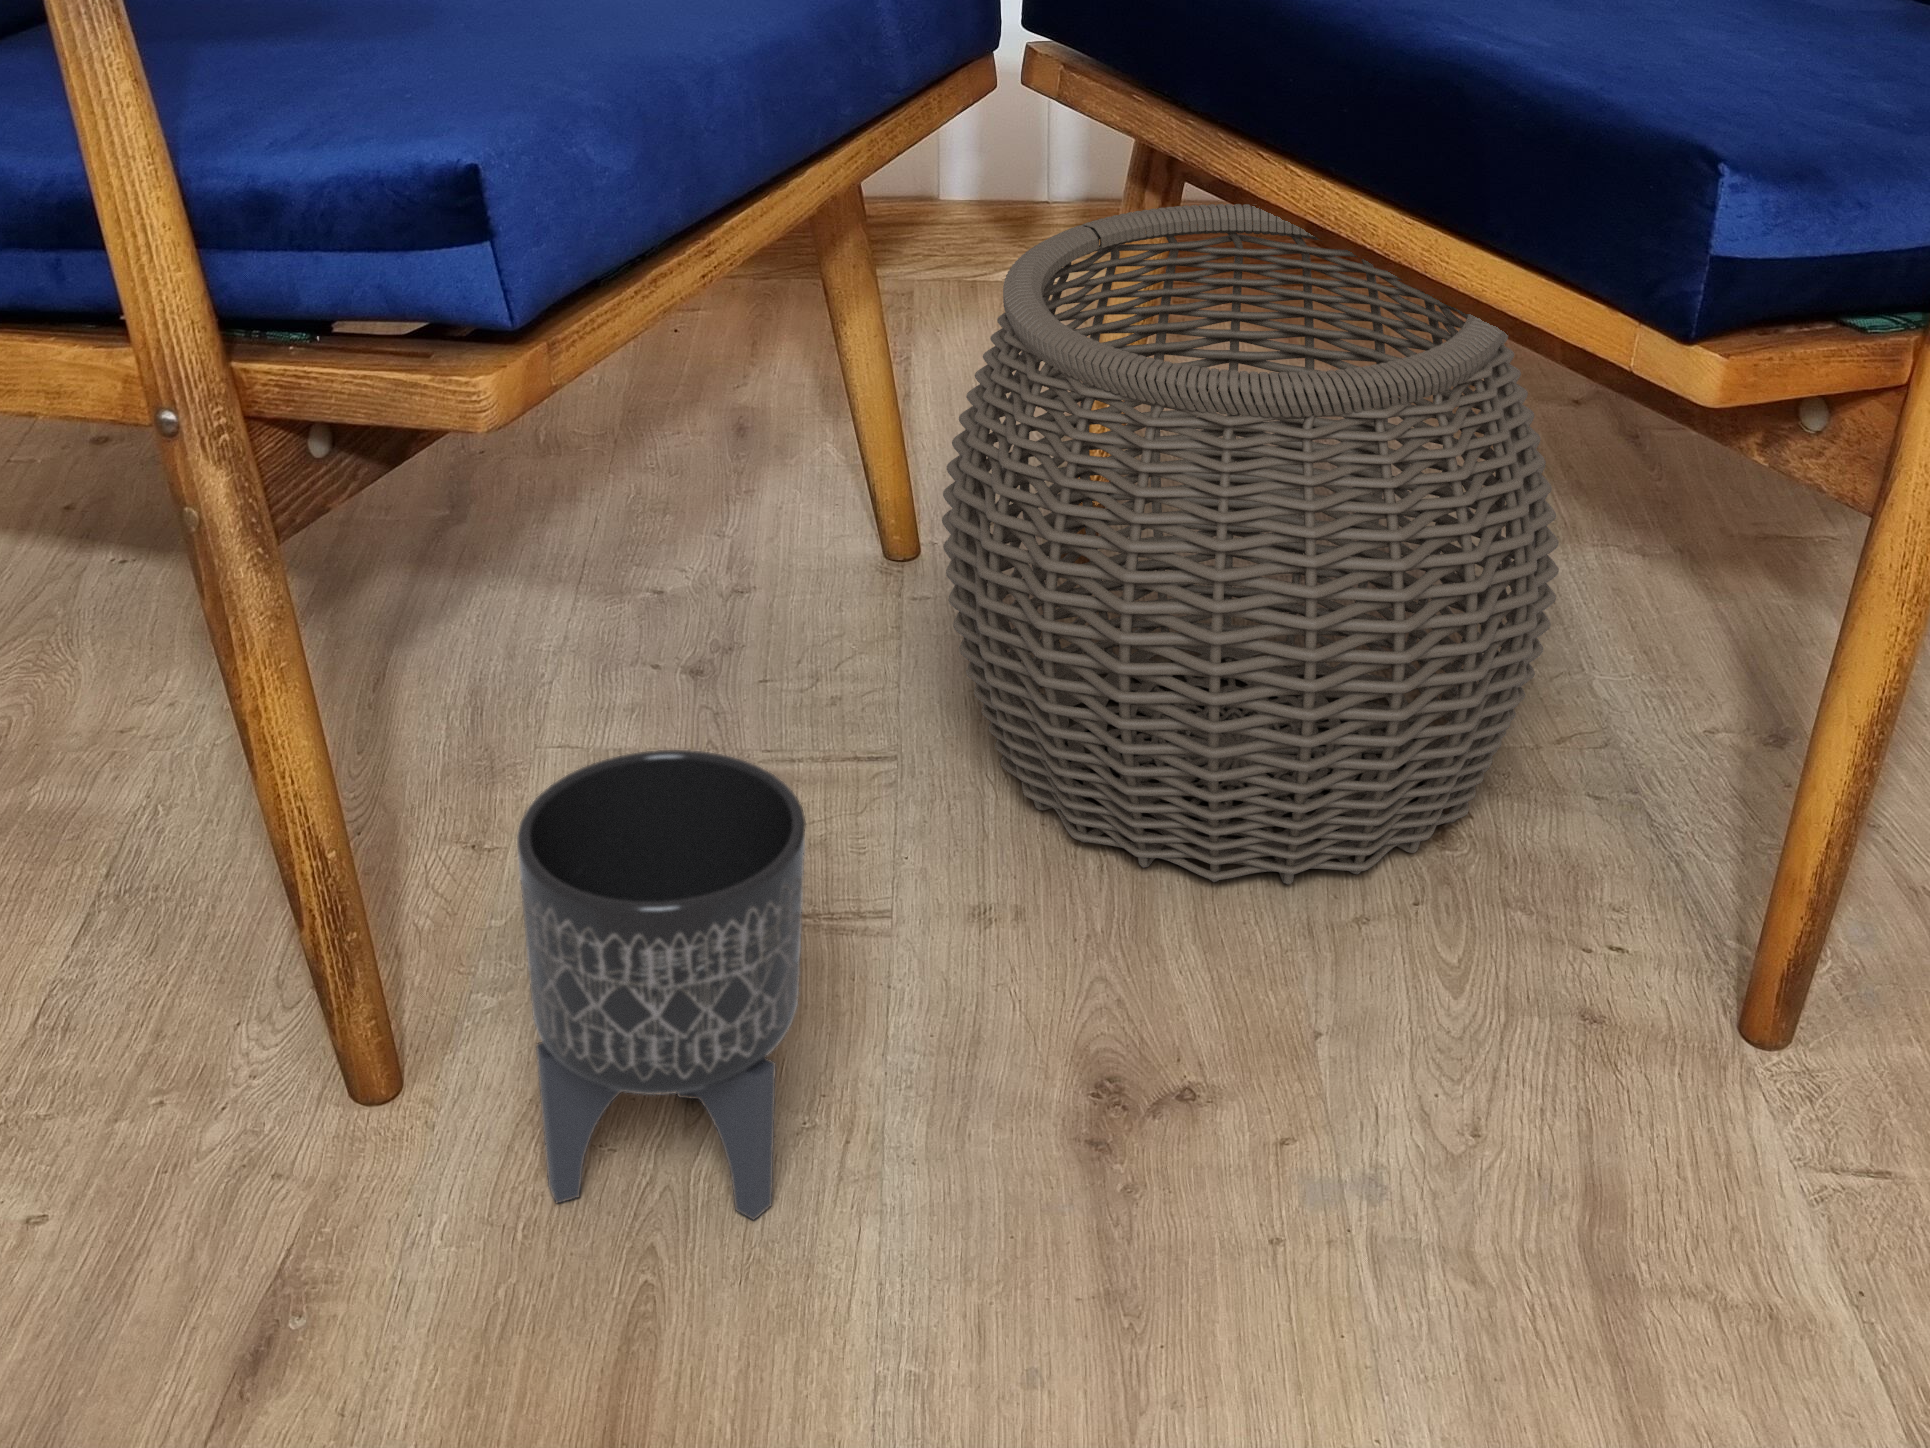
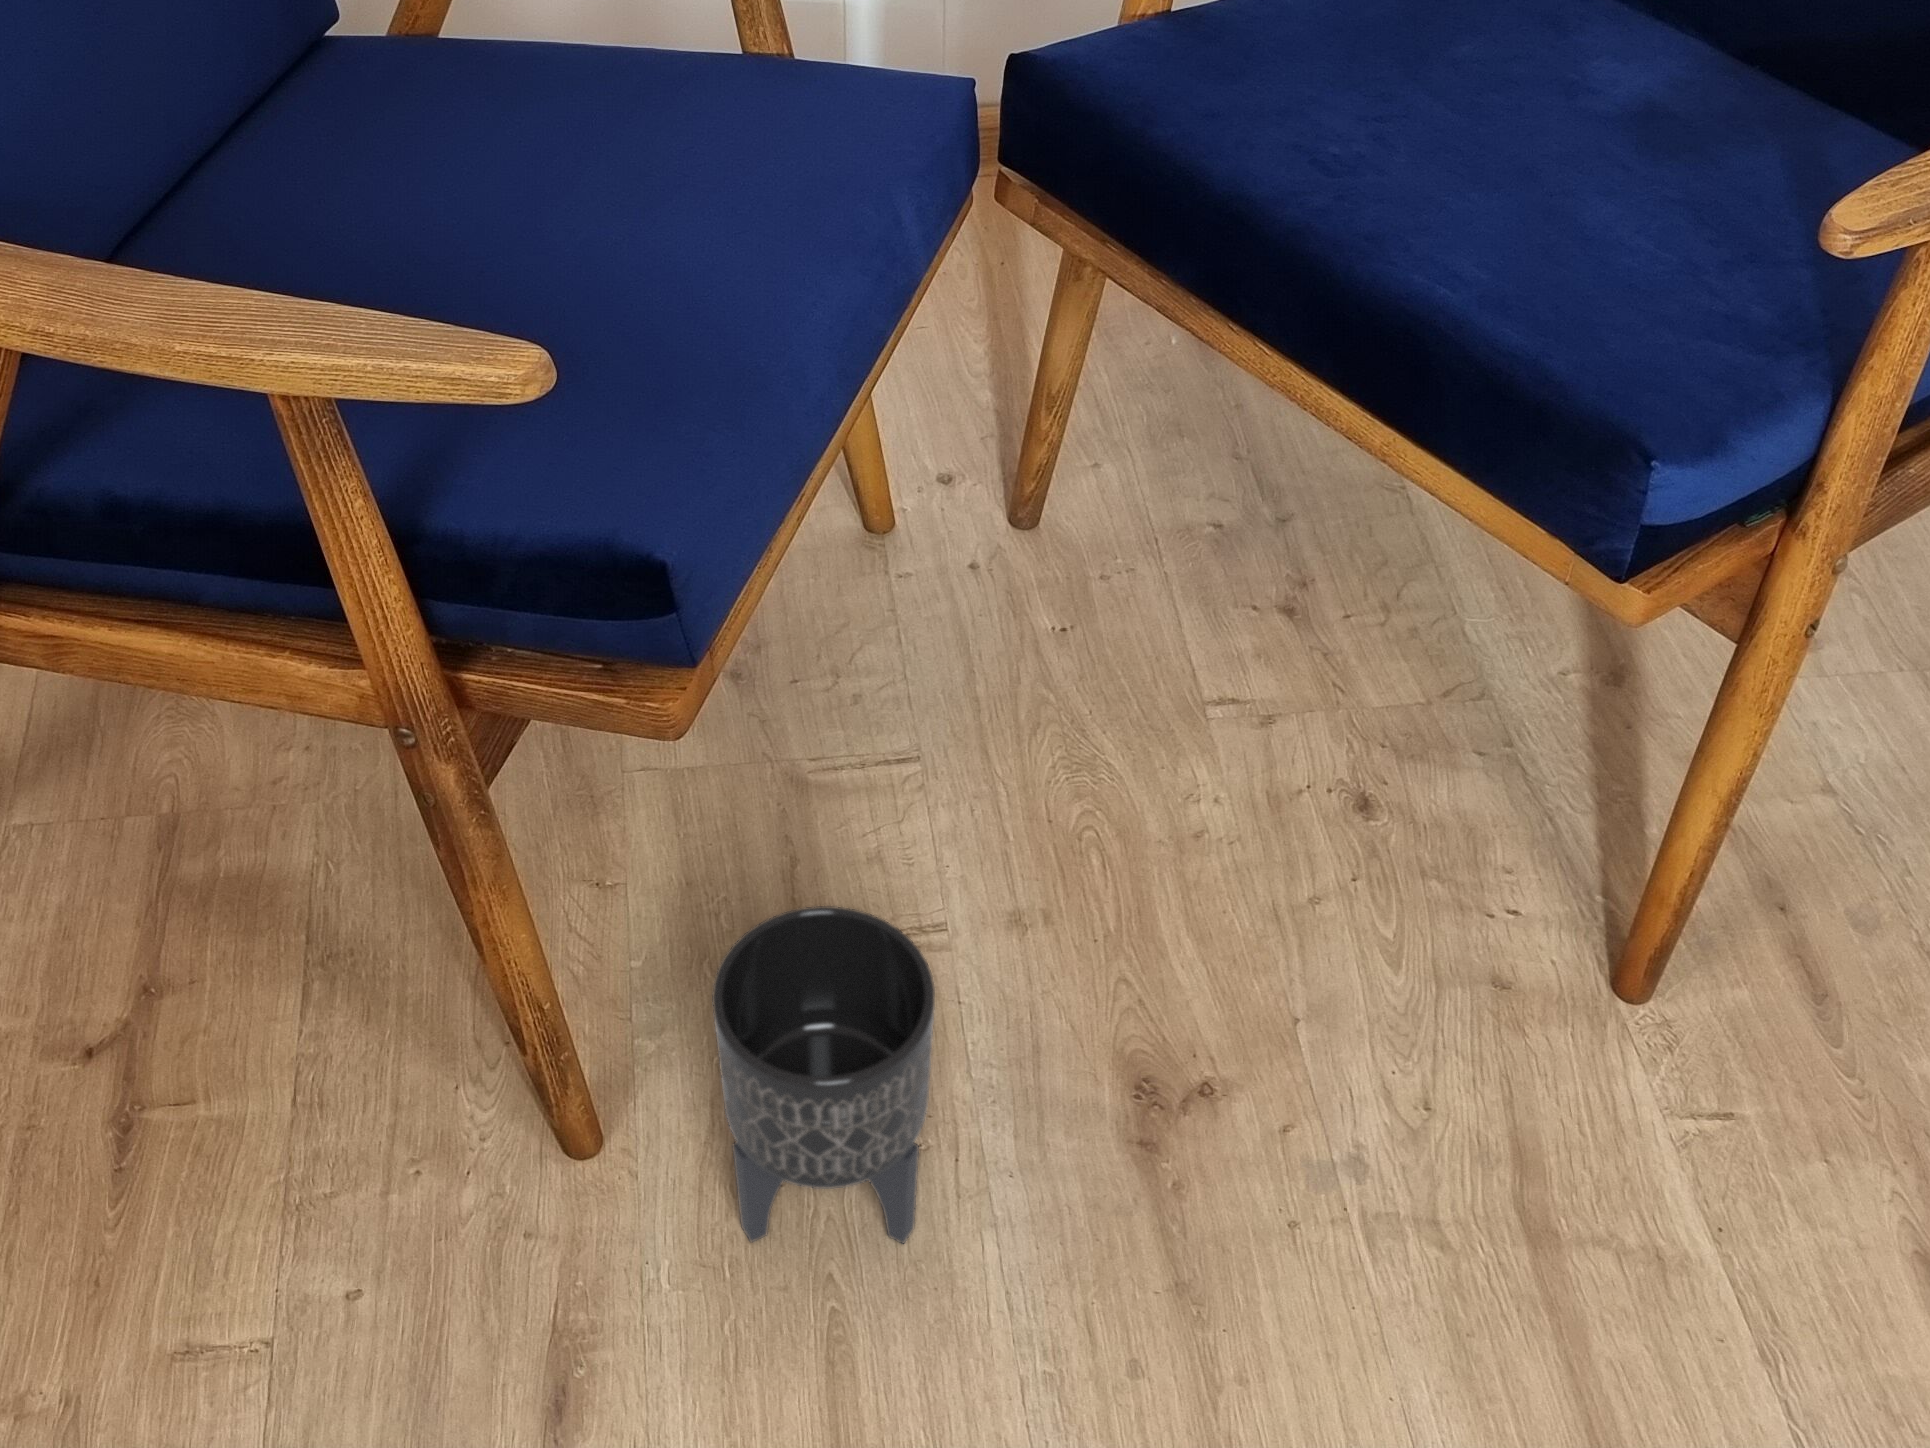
woven basket: present [942,204,1559,885] -> none [951,290,1460,875]

